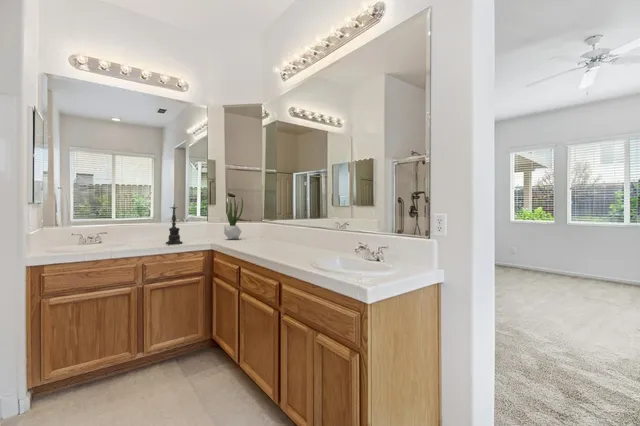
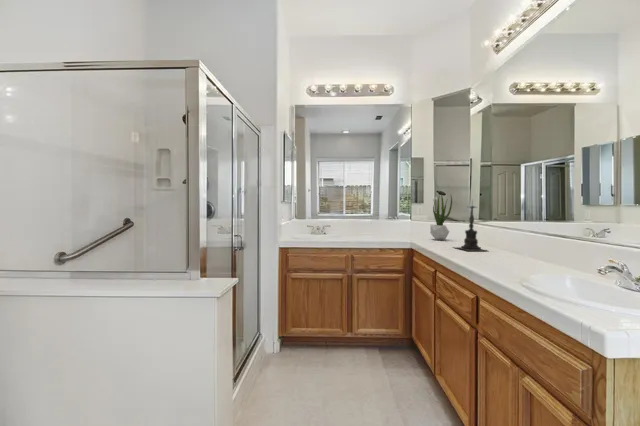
candle holder: present [166,206,182,246] -> present [456,205,486,251]

